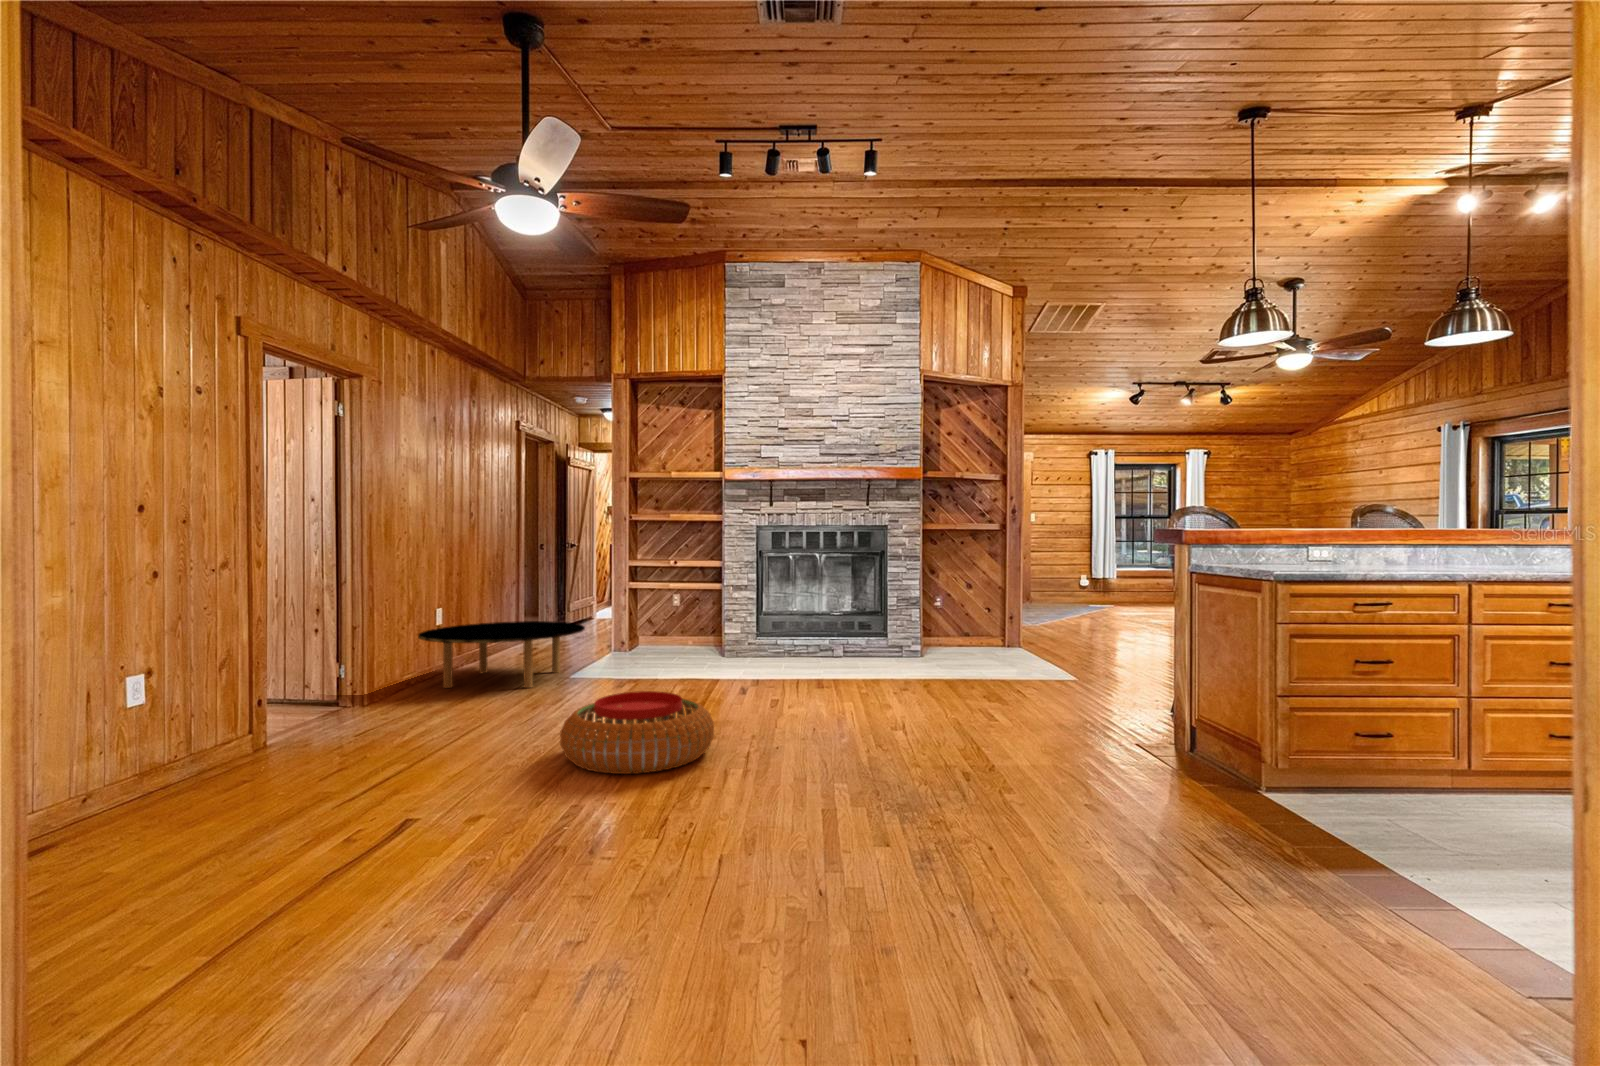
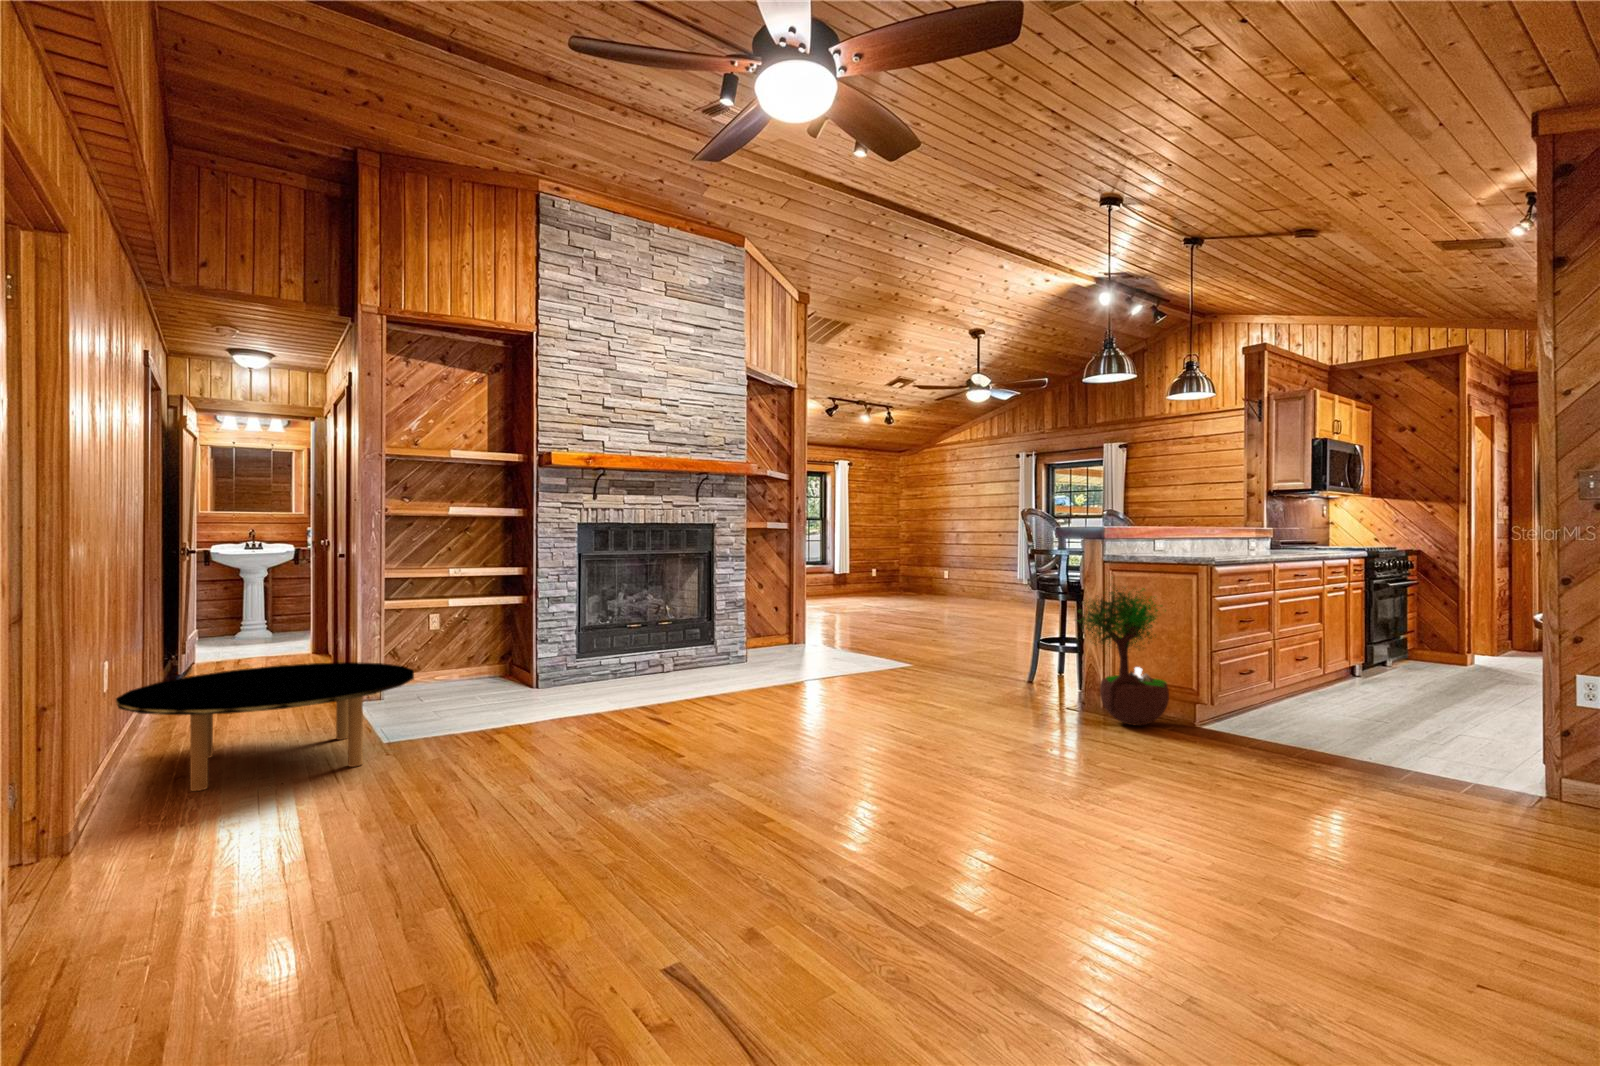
potted tree: none [1081,582,1209,763] -> present [1077,577,1169,725]
pouf: present [560,691,714,774] -> none [654,731,846,846]

